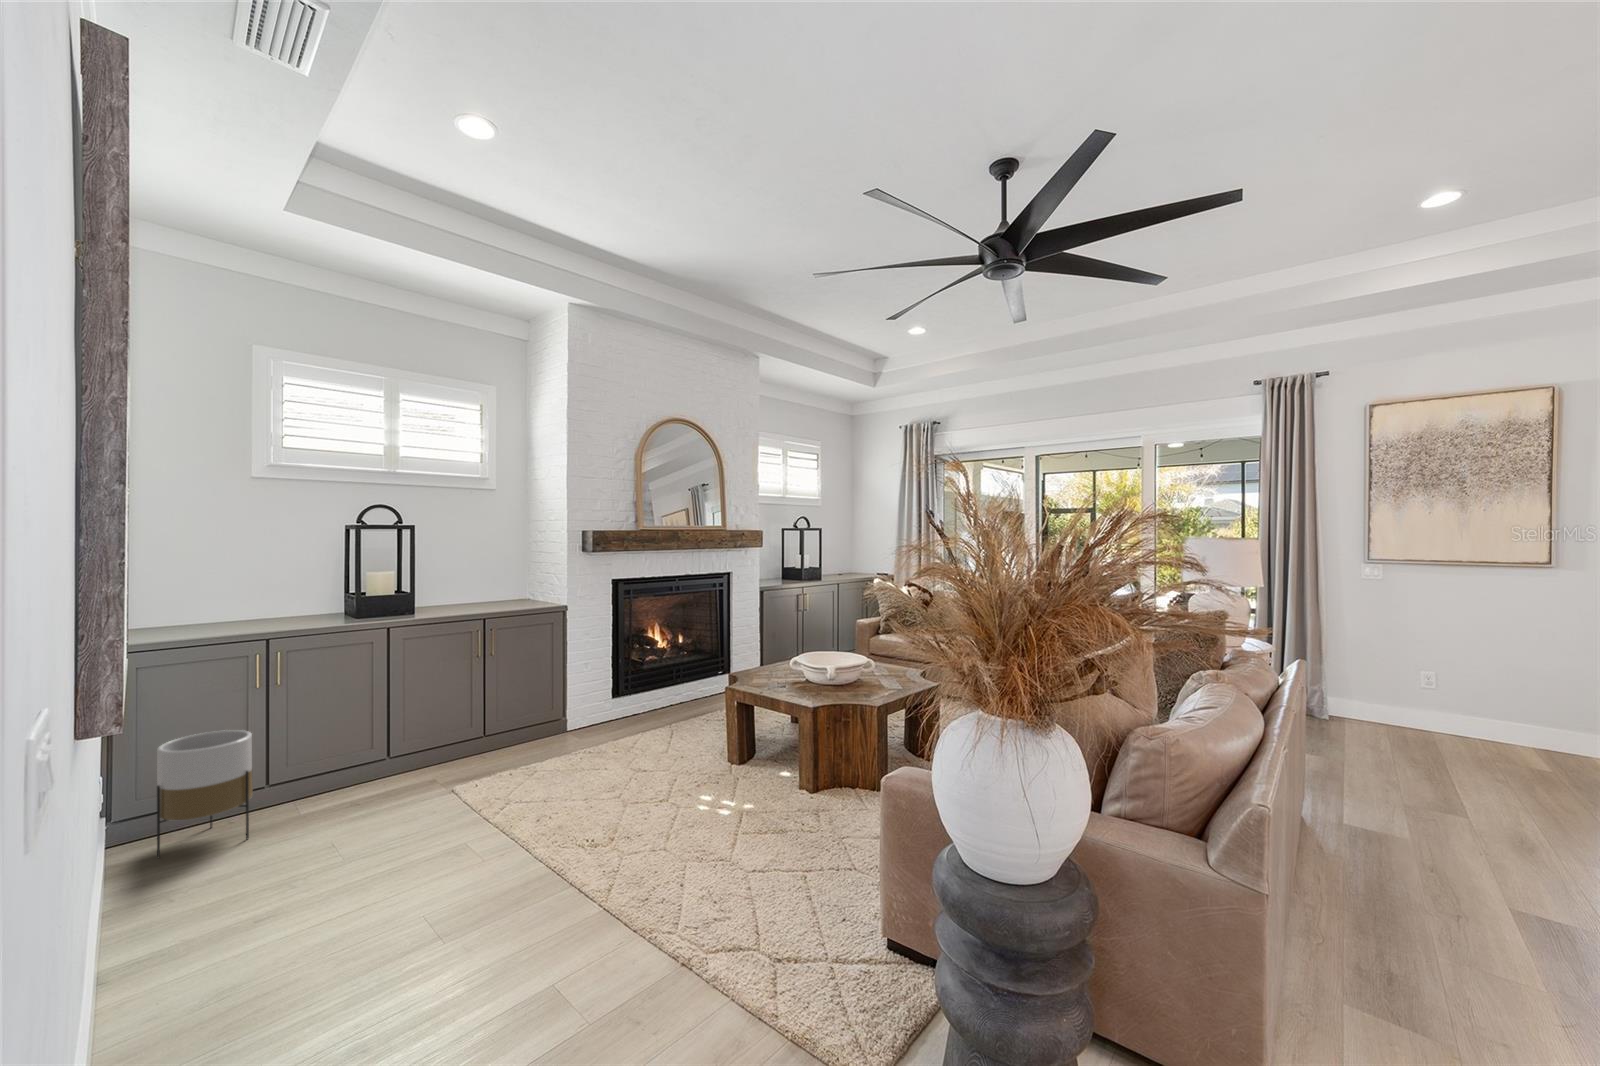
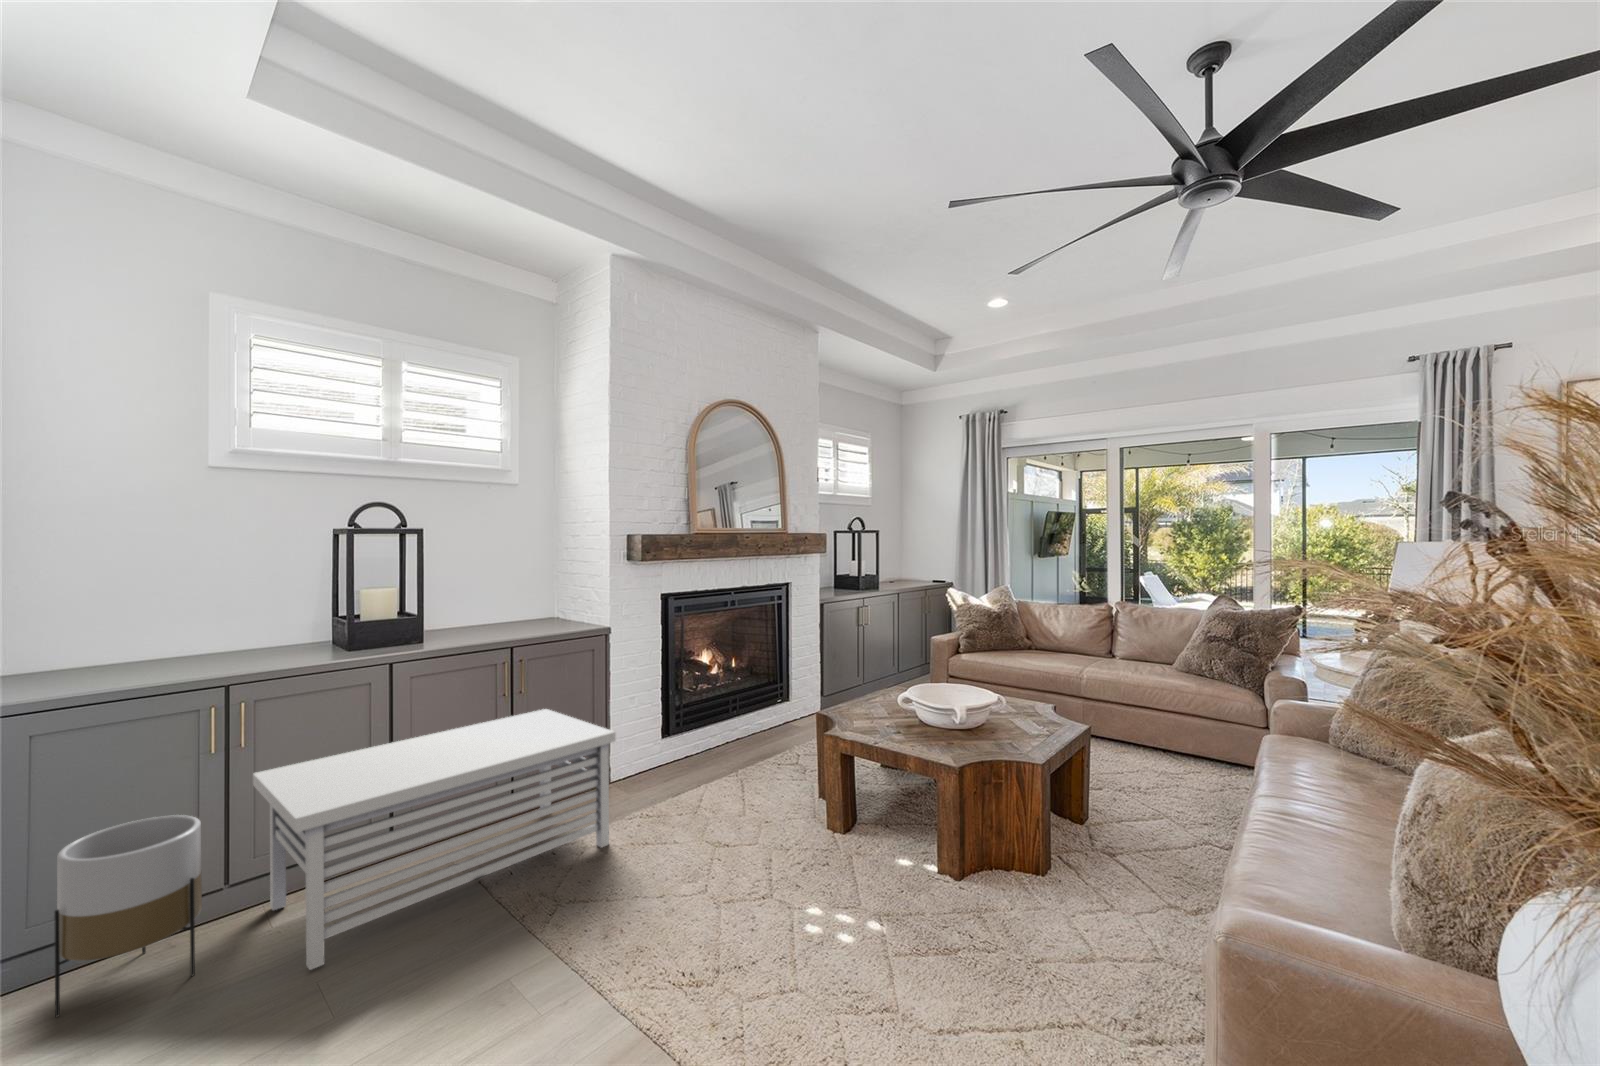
storage bench: none [287,669,561,837] -> present [253,709,616,970]

